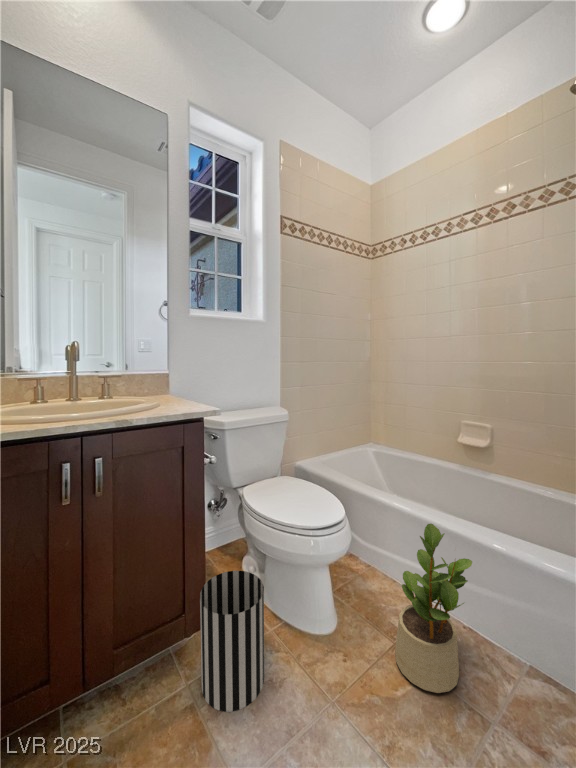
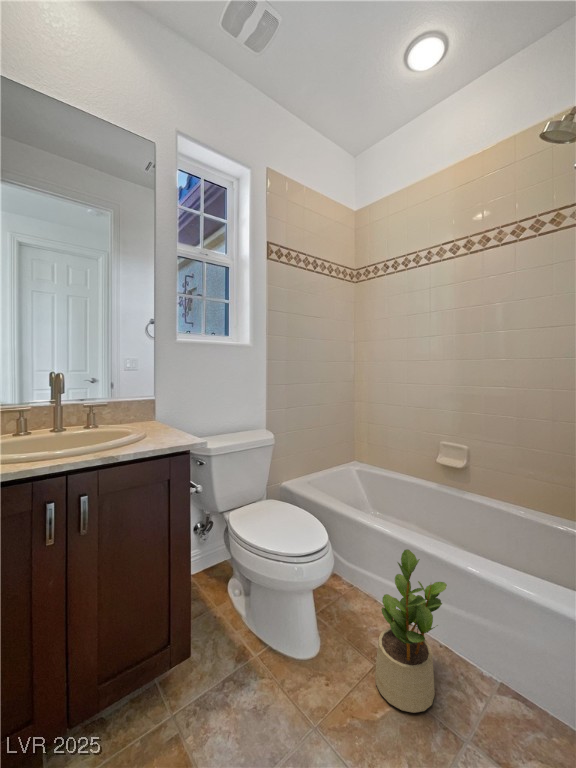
wastebasket: present [200,571,264,712] -> none [187,598,249,738]

